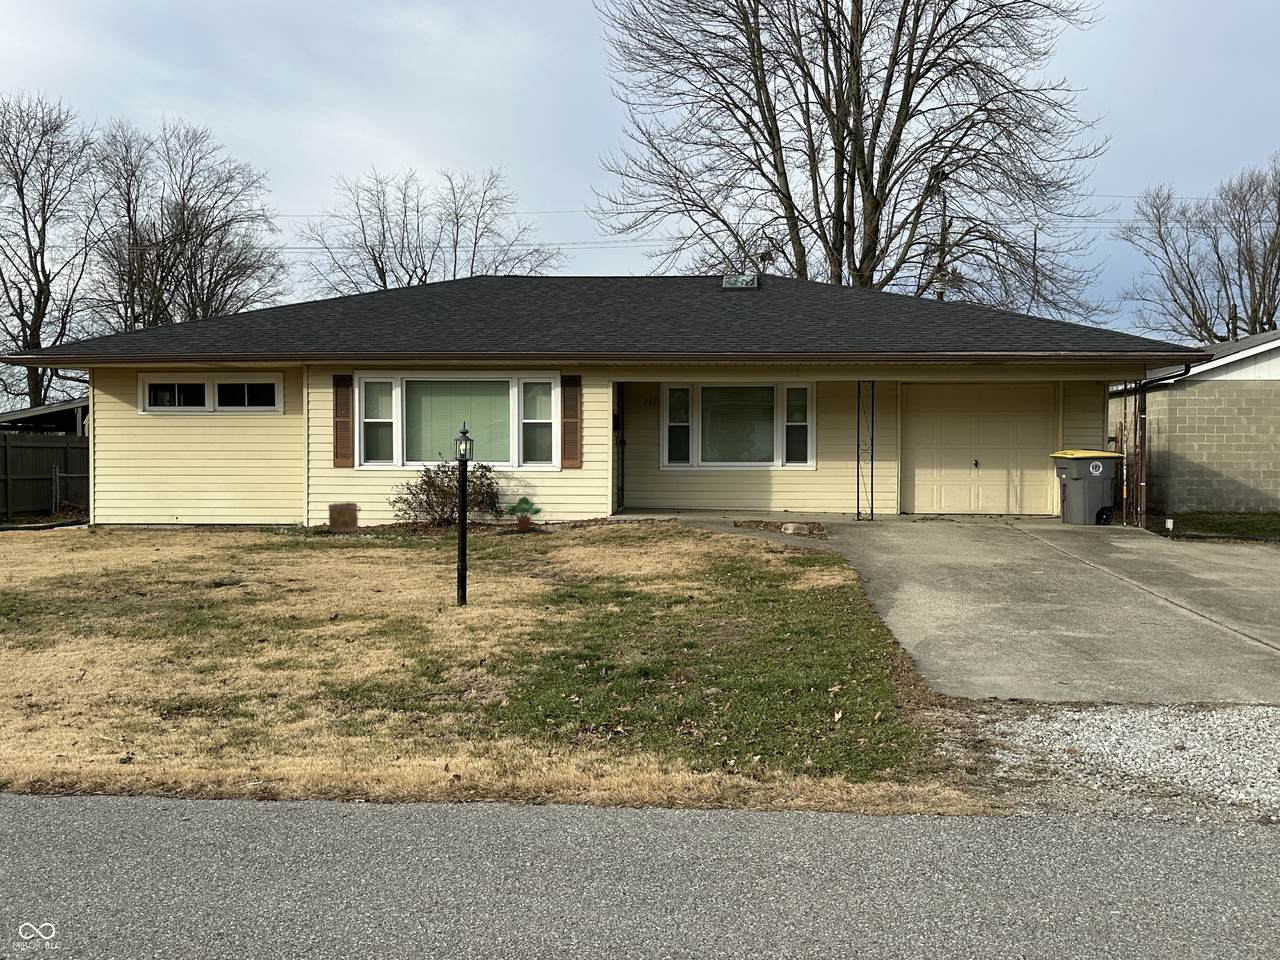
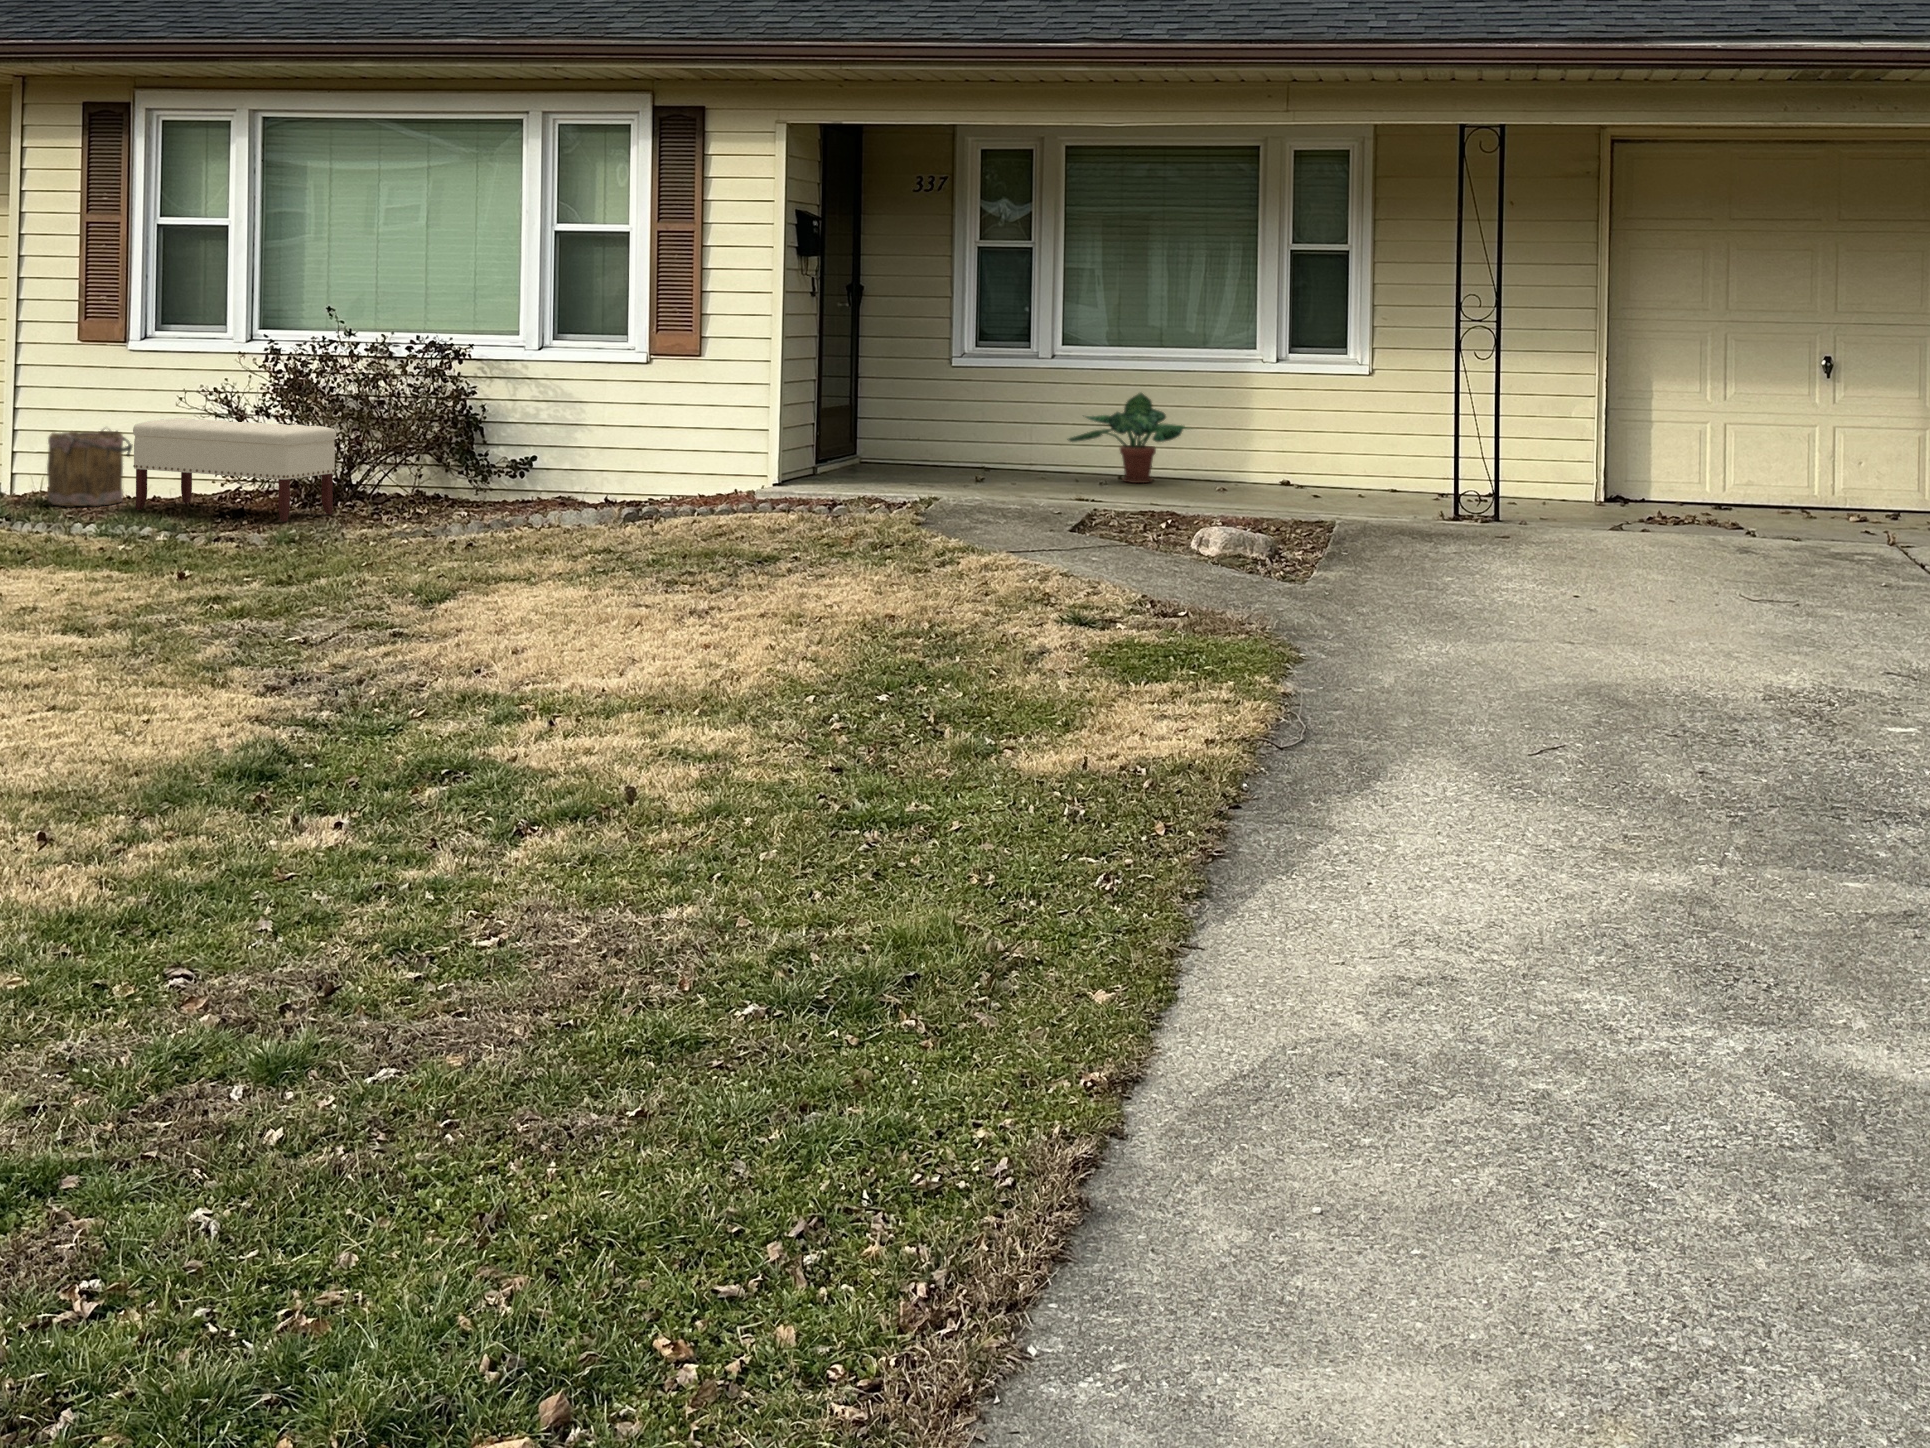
potted plant: present [496,496,543,532] -> present [1069,393,1192,483]
bench: none [367,497,448,536] -> present [133,418,336,522]

